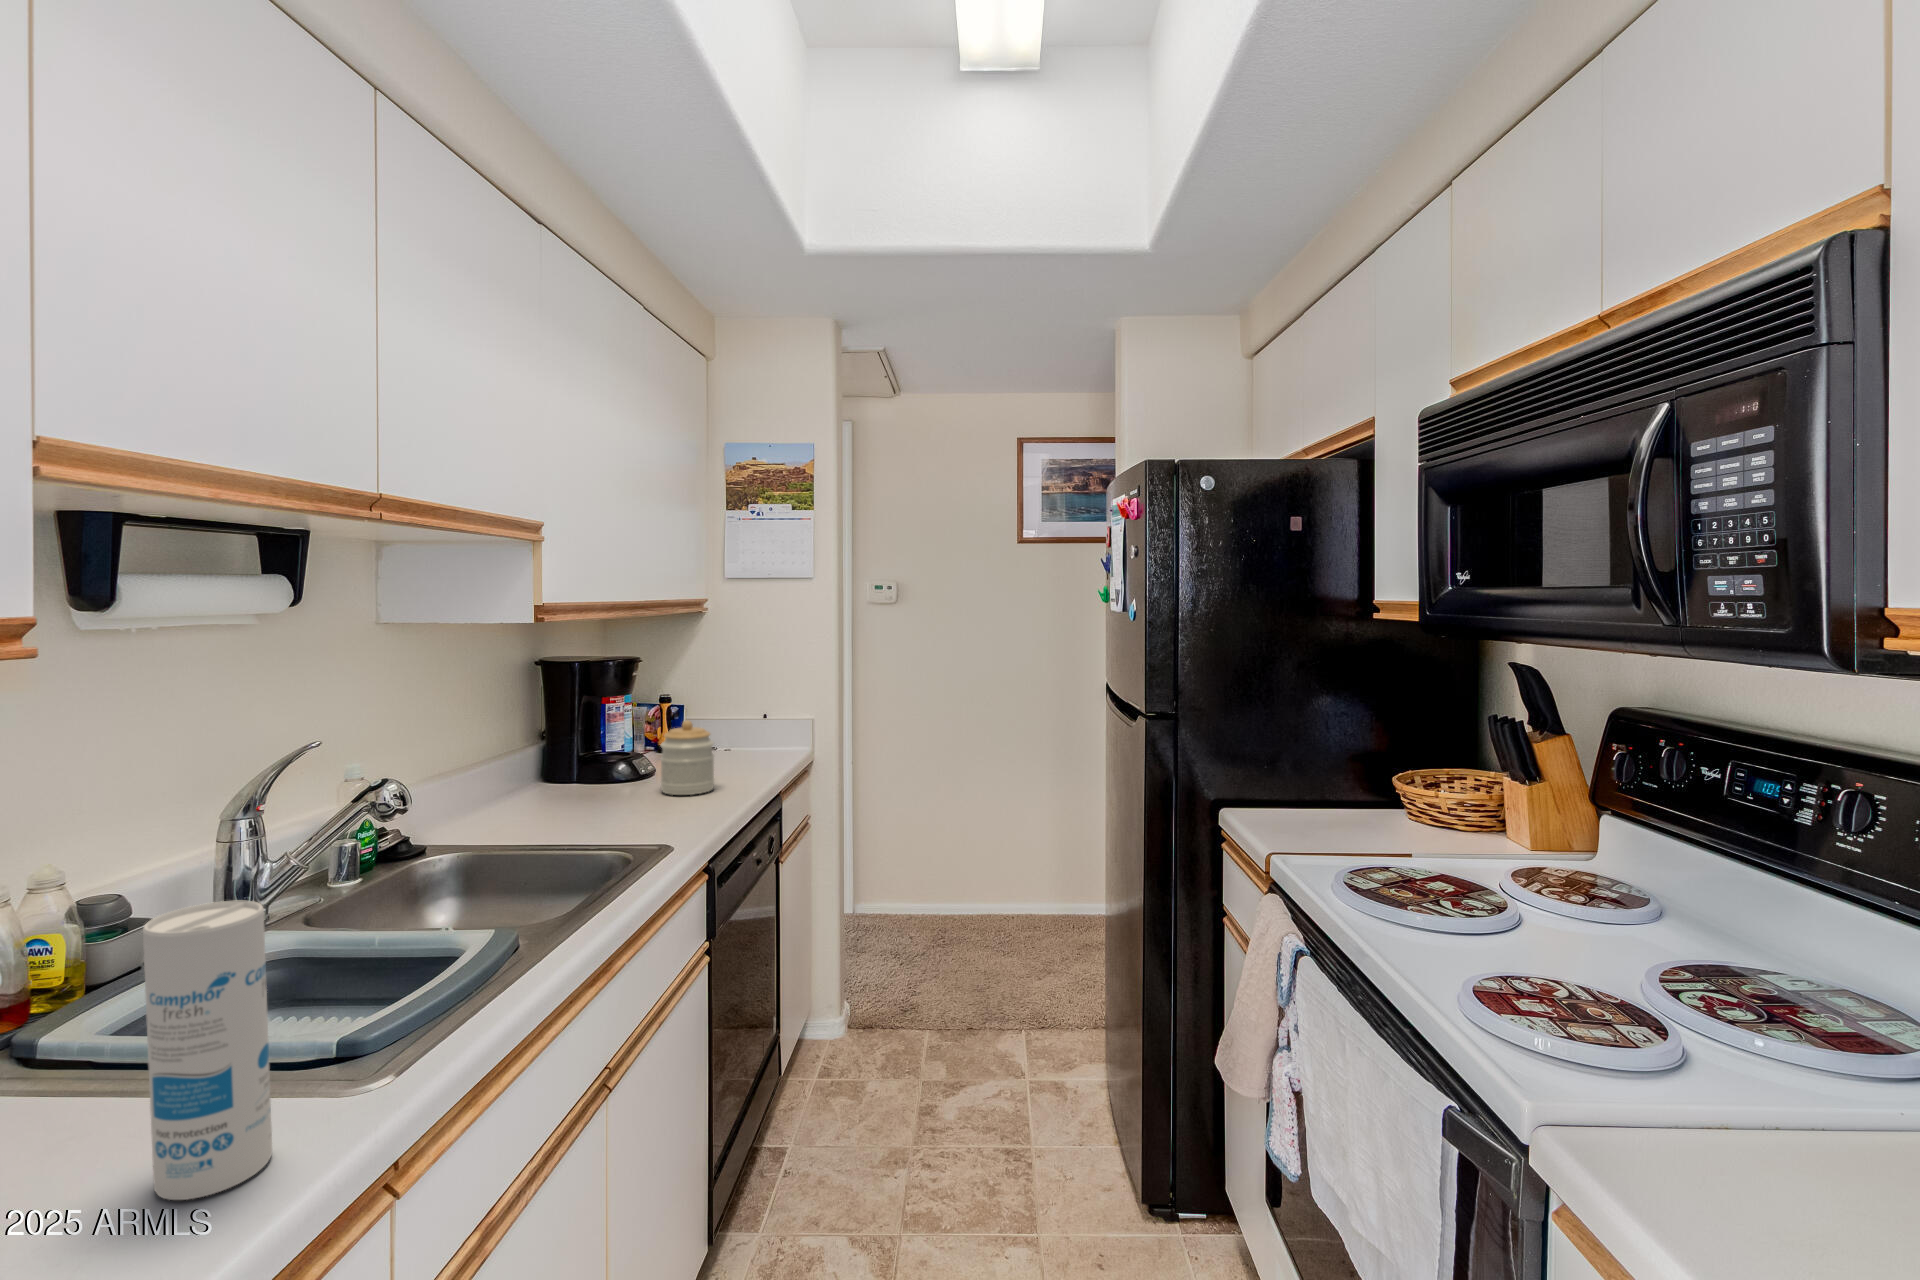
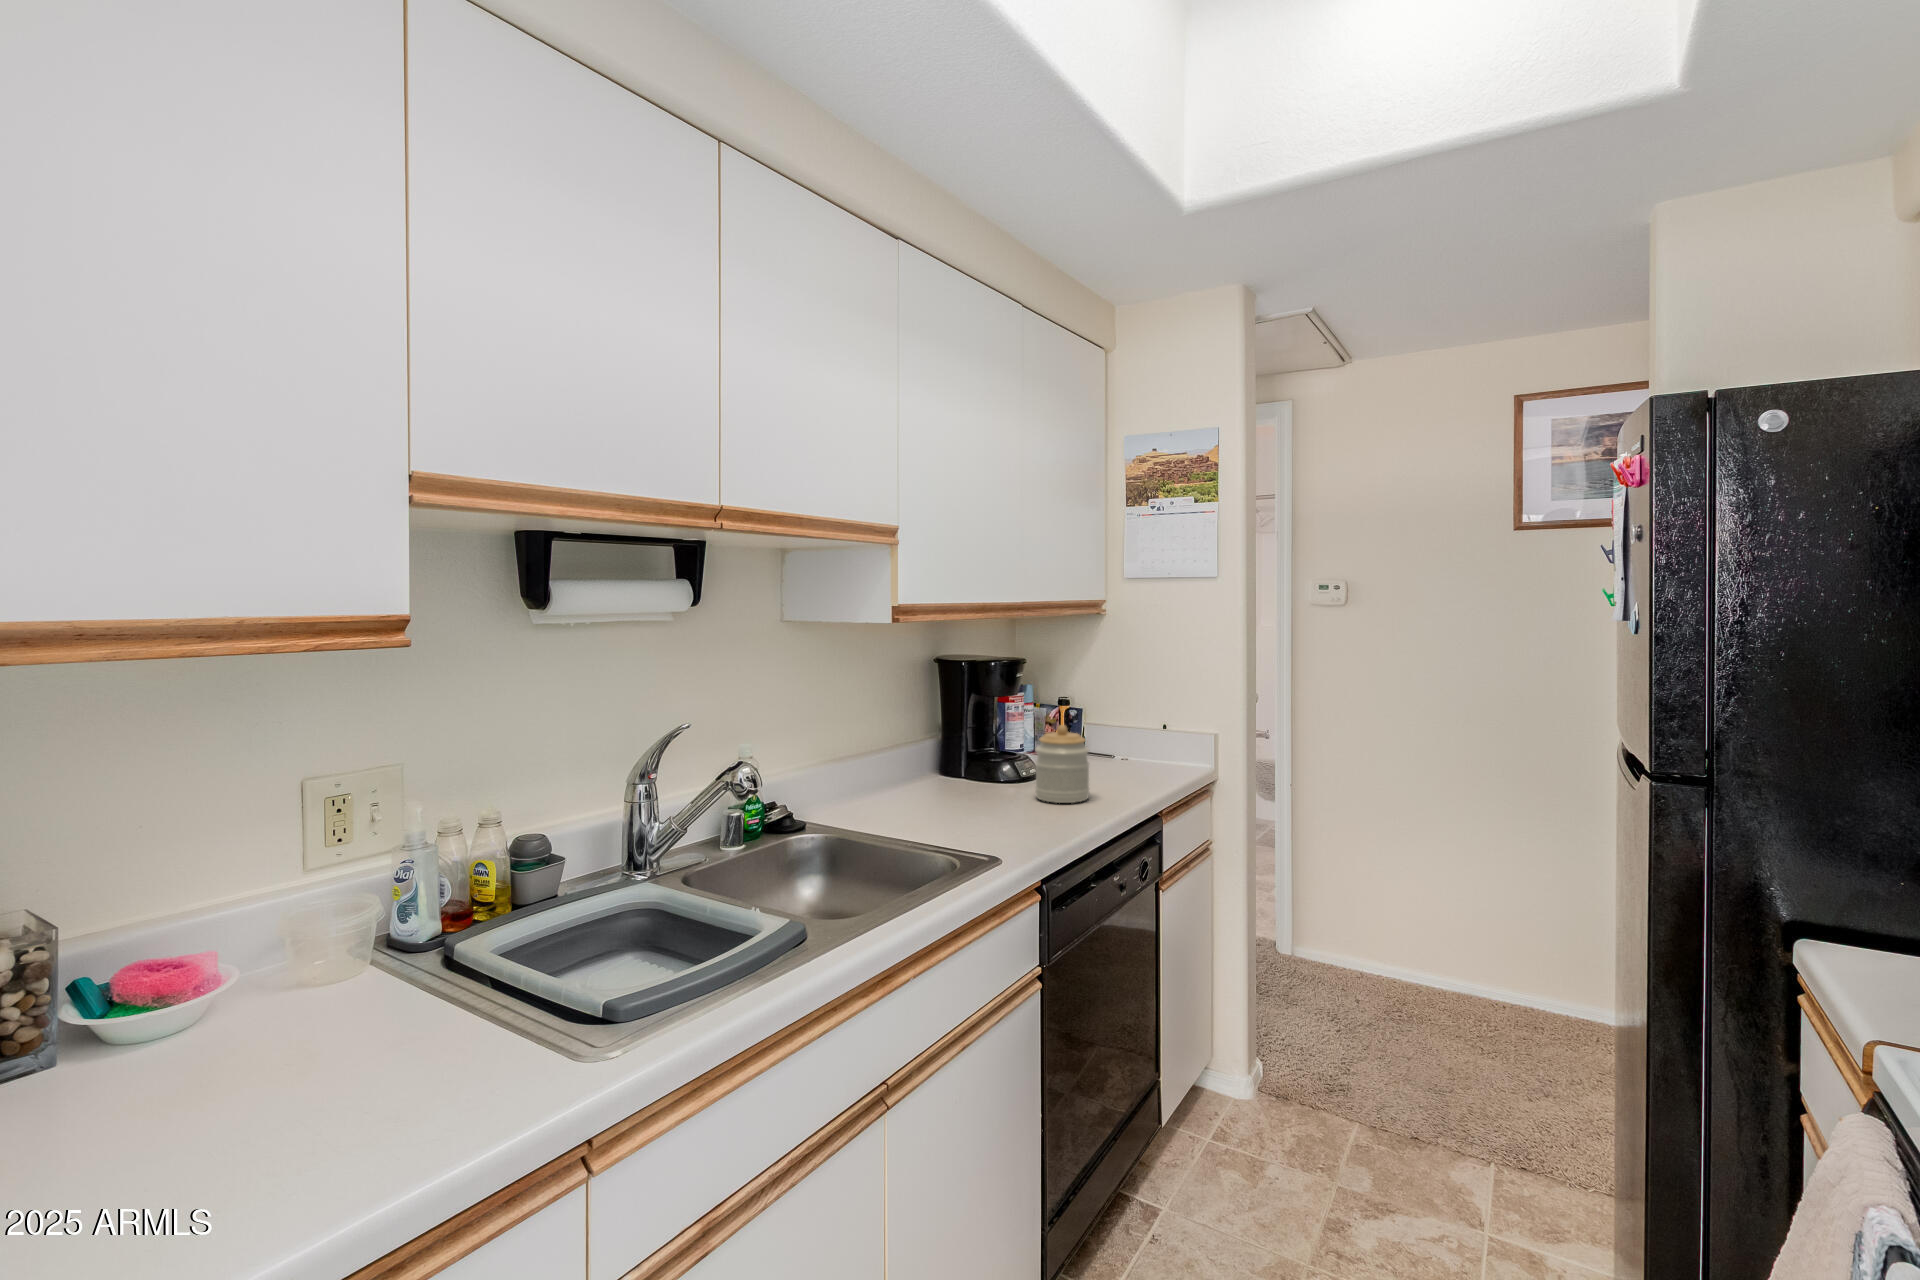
canister: present [143,901,272,1200] -> none [381,855,486,1128]

